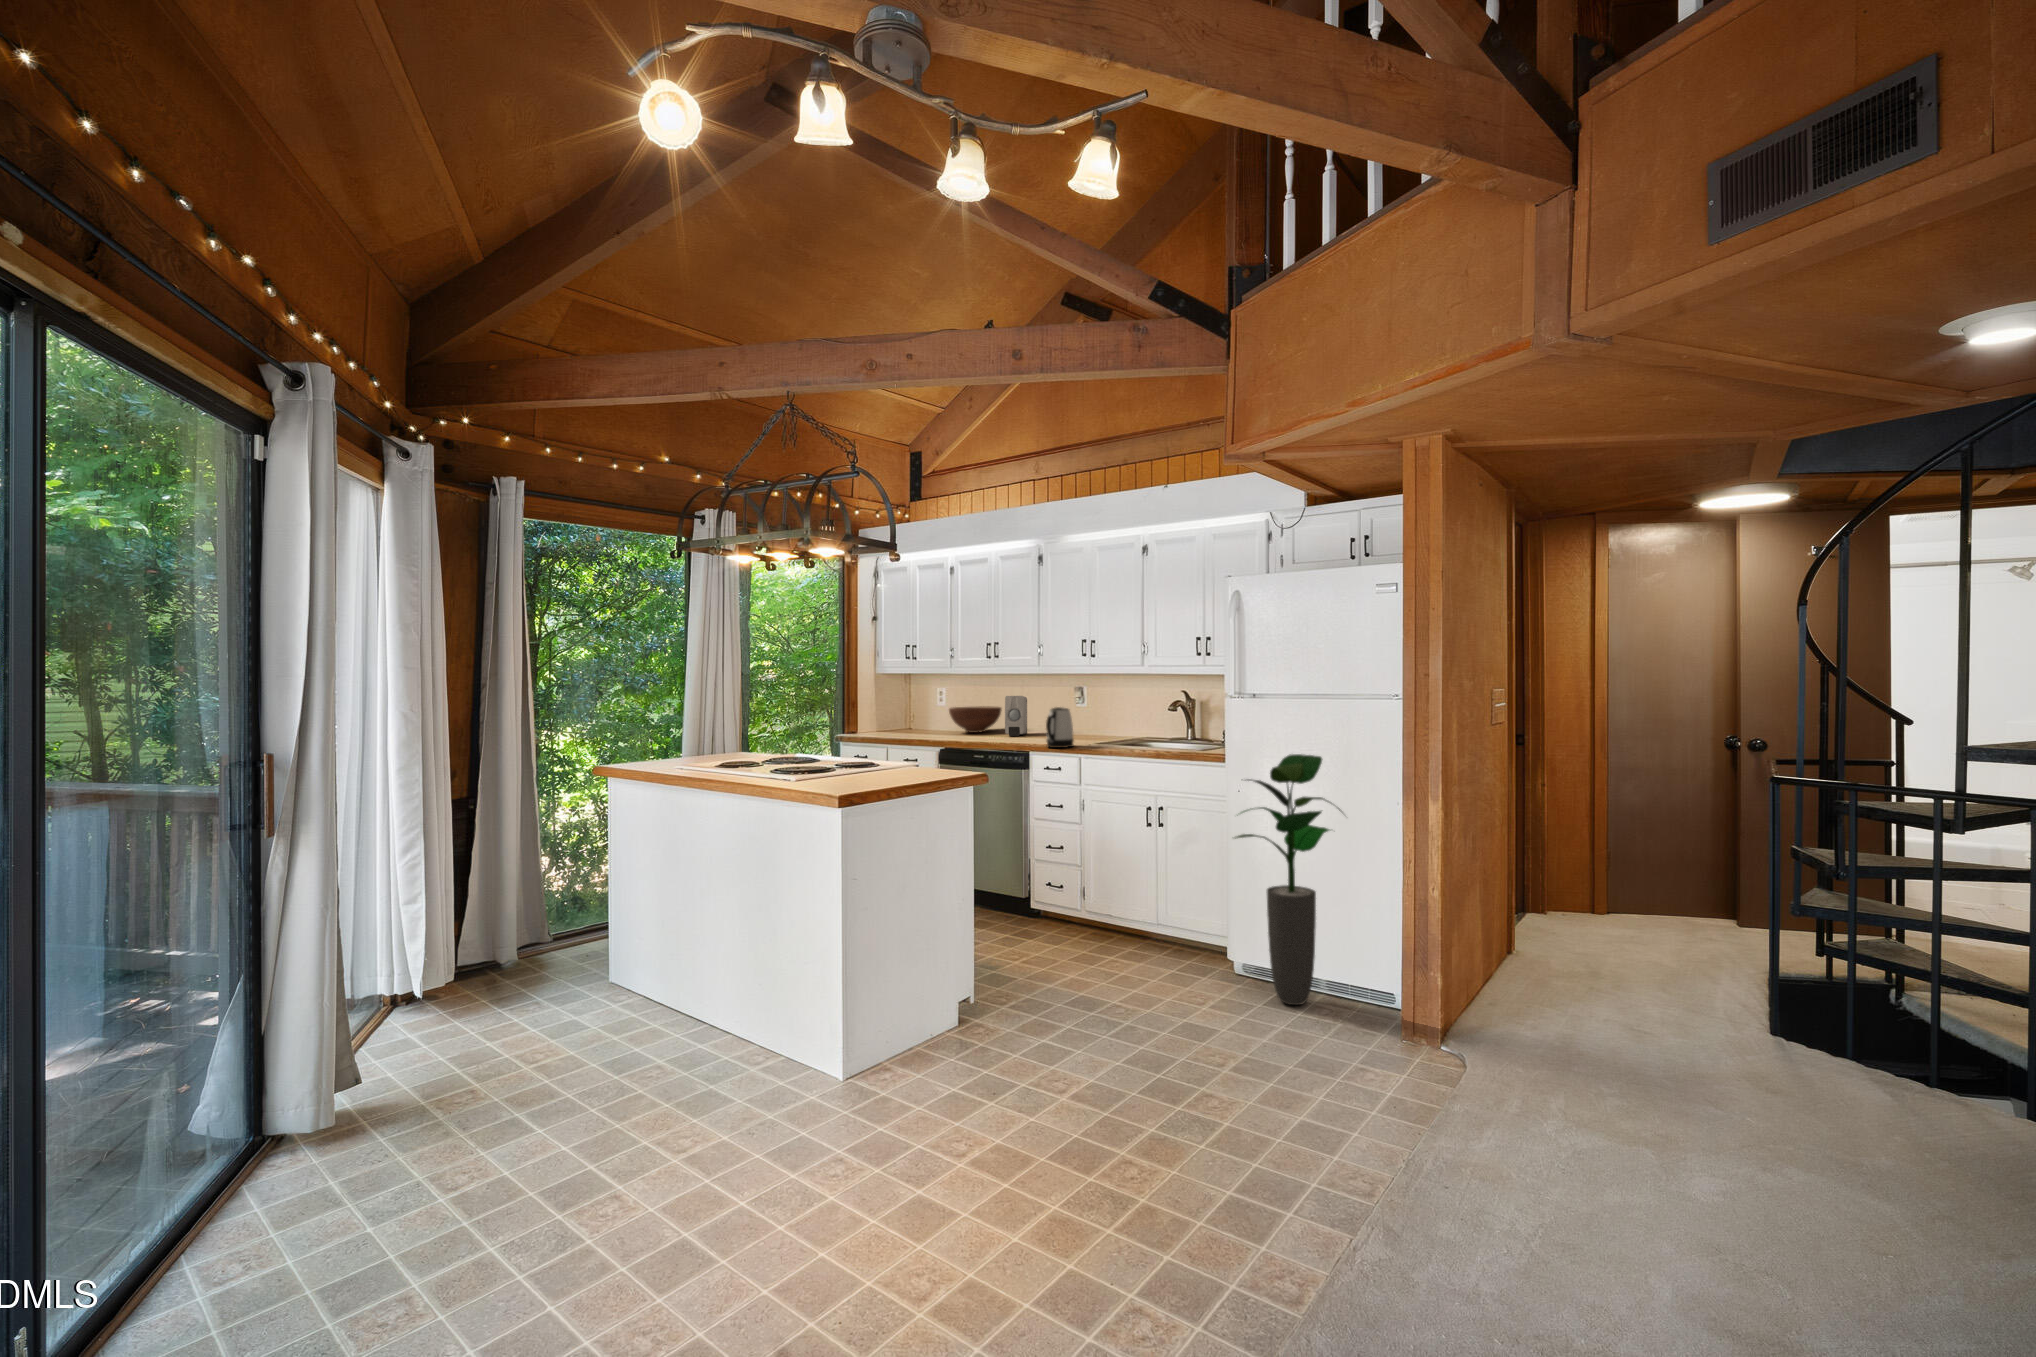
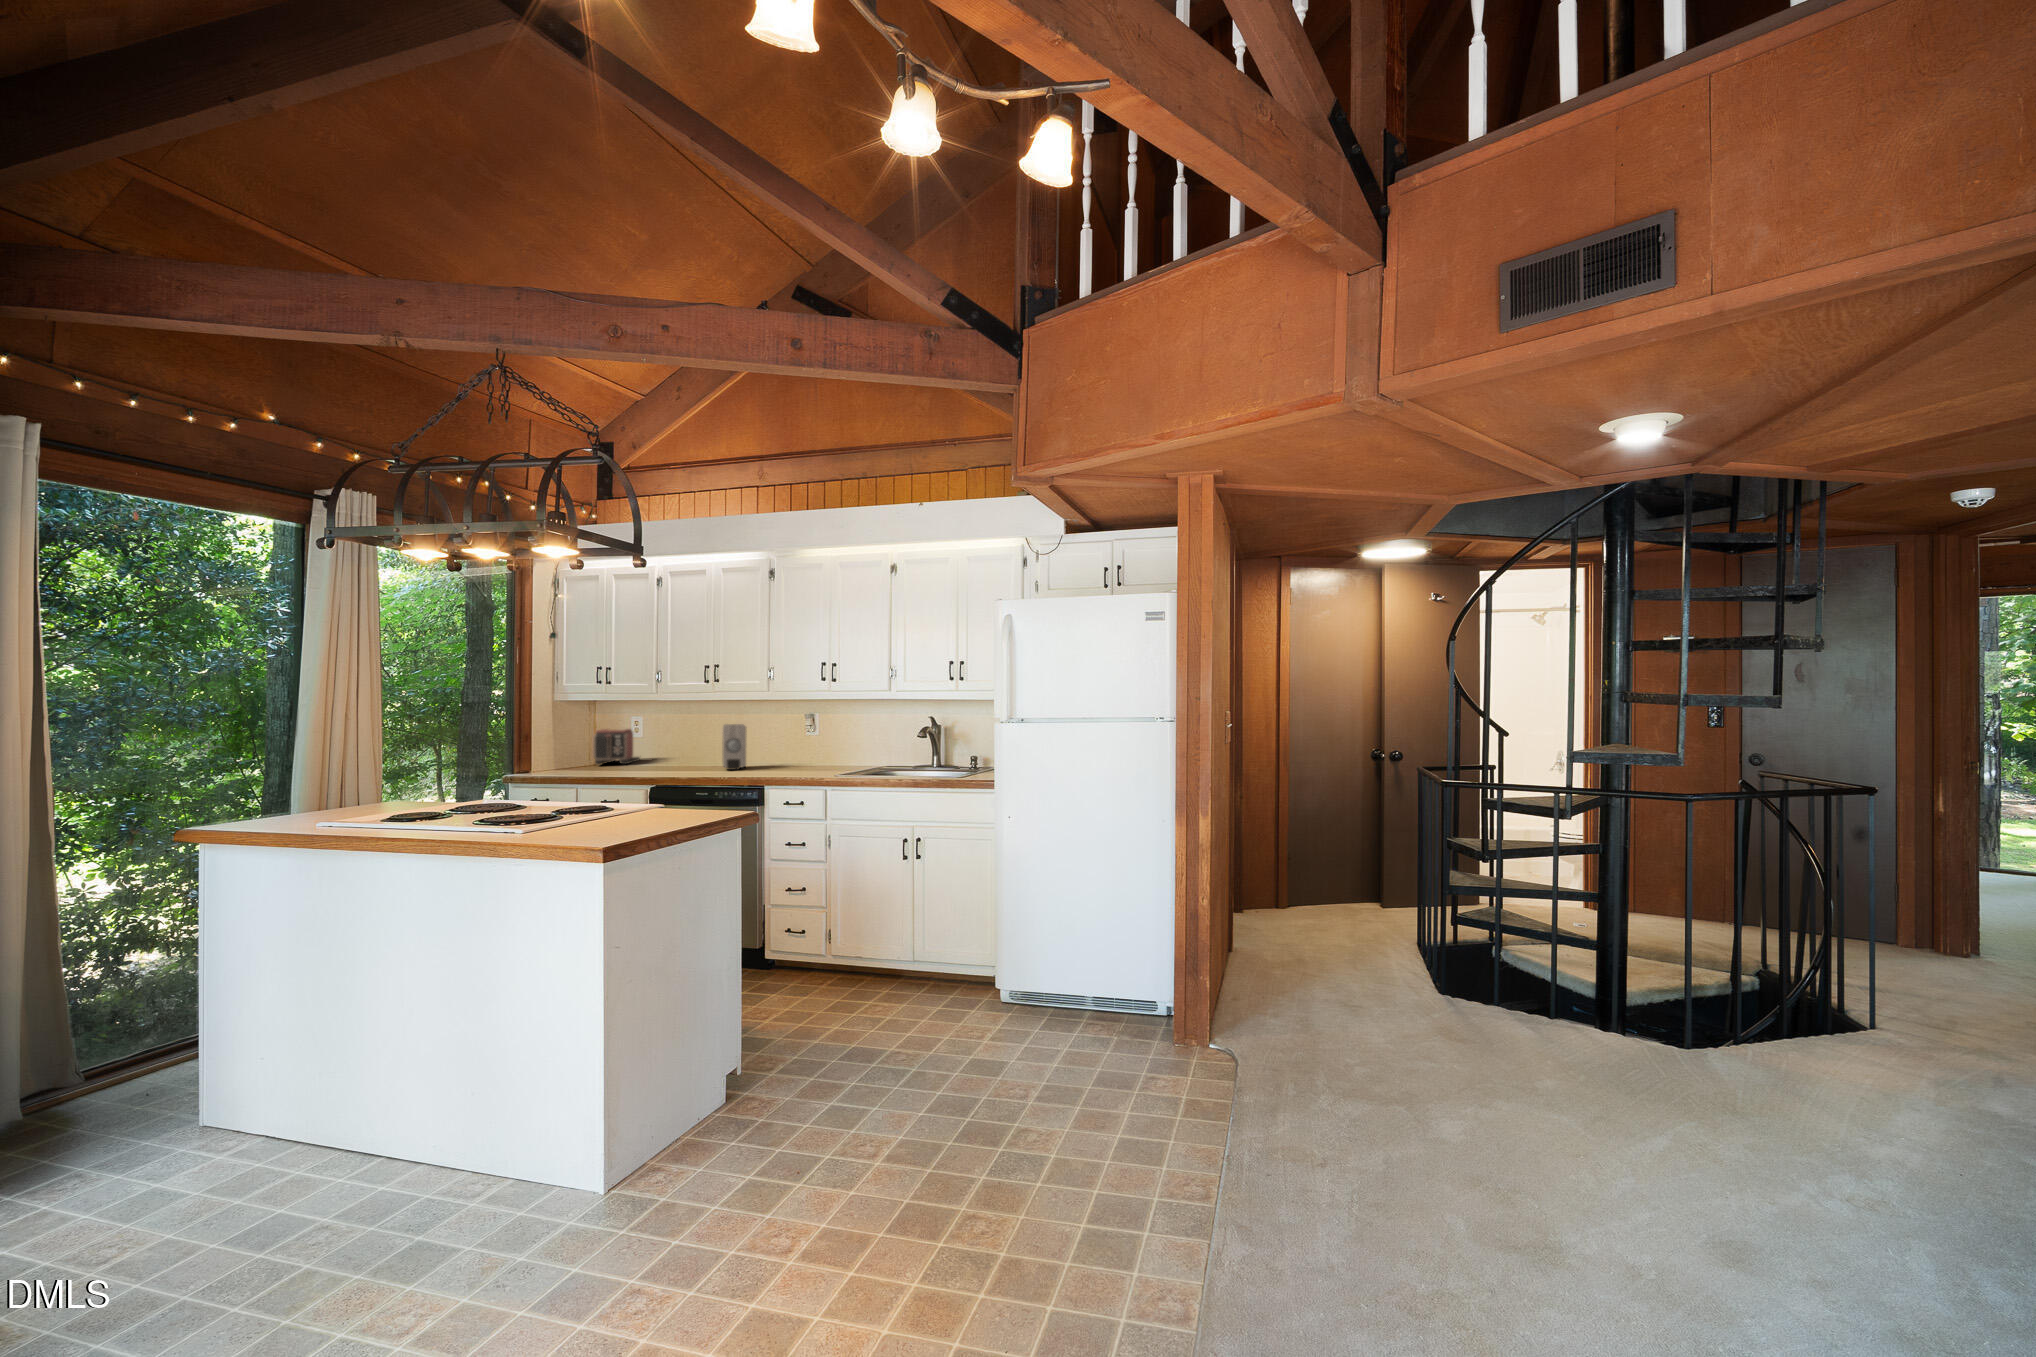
toaster: none [910,698,950,729] -> present [593,729,640,765]
fruit bowl: present [949,706,1002,733] -> none [648,737,712,767]
kettle: present [1046,707,1074,748] -> none [783,736,814,781]
potted plant: present [1235,754,1340,1005] -> none [1014,780,1124,1035]

